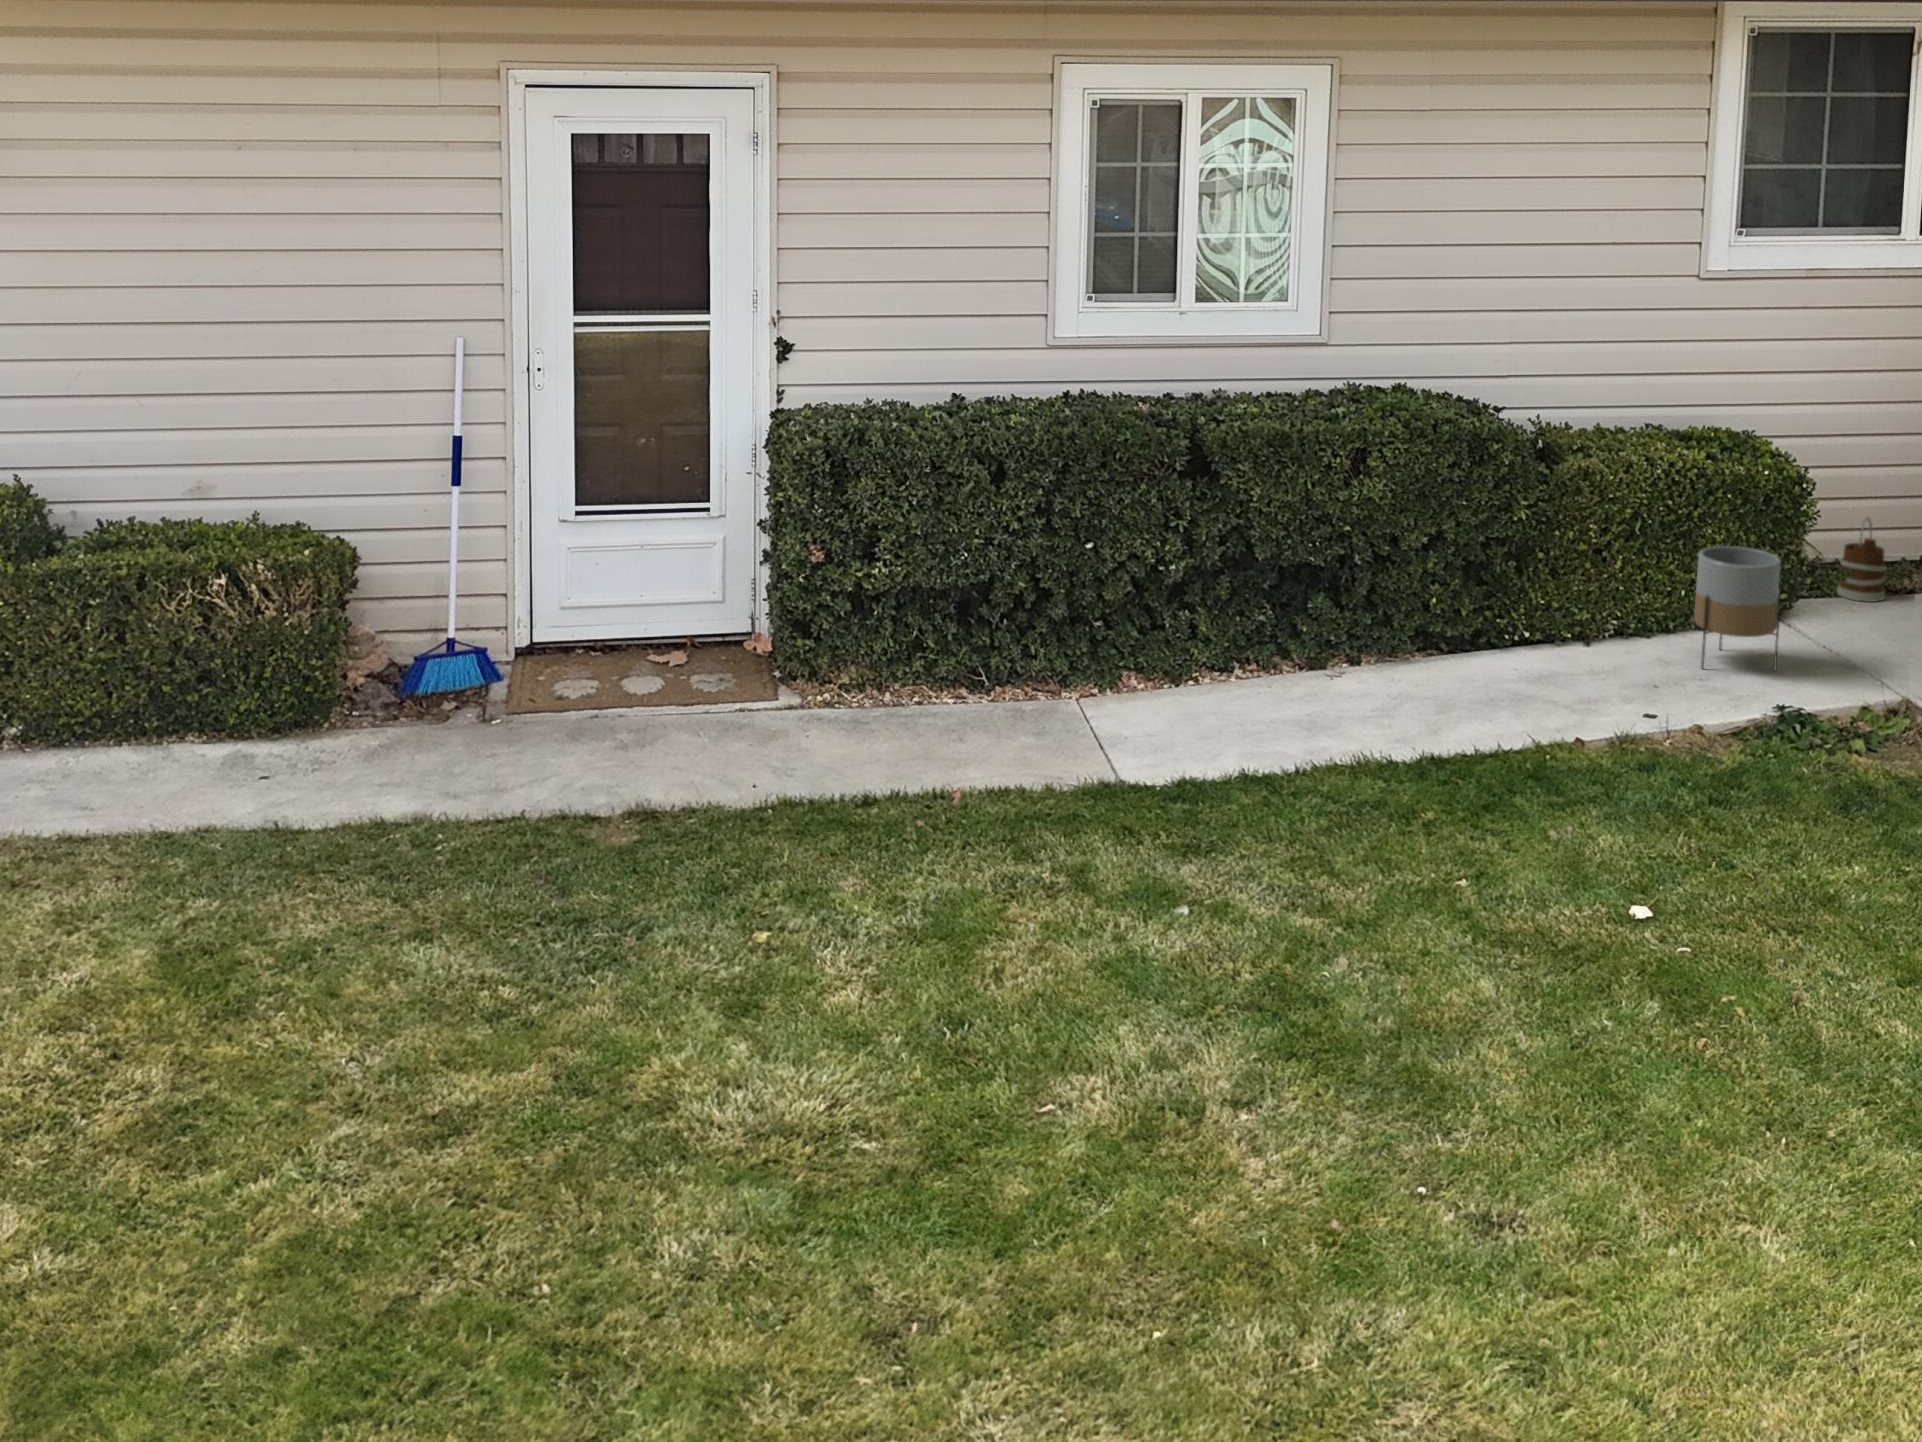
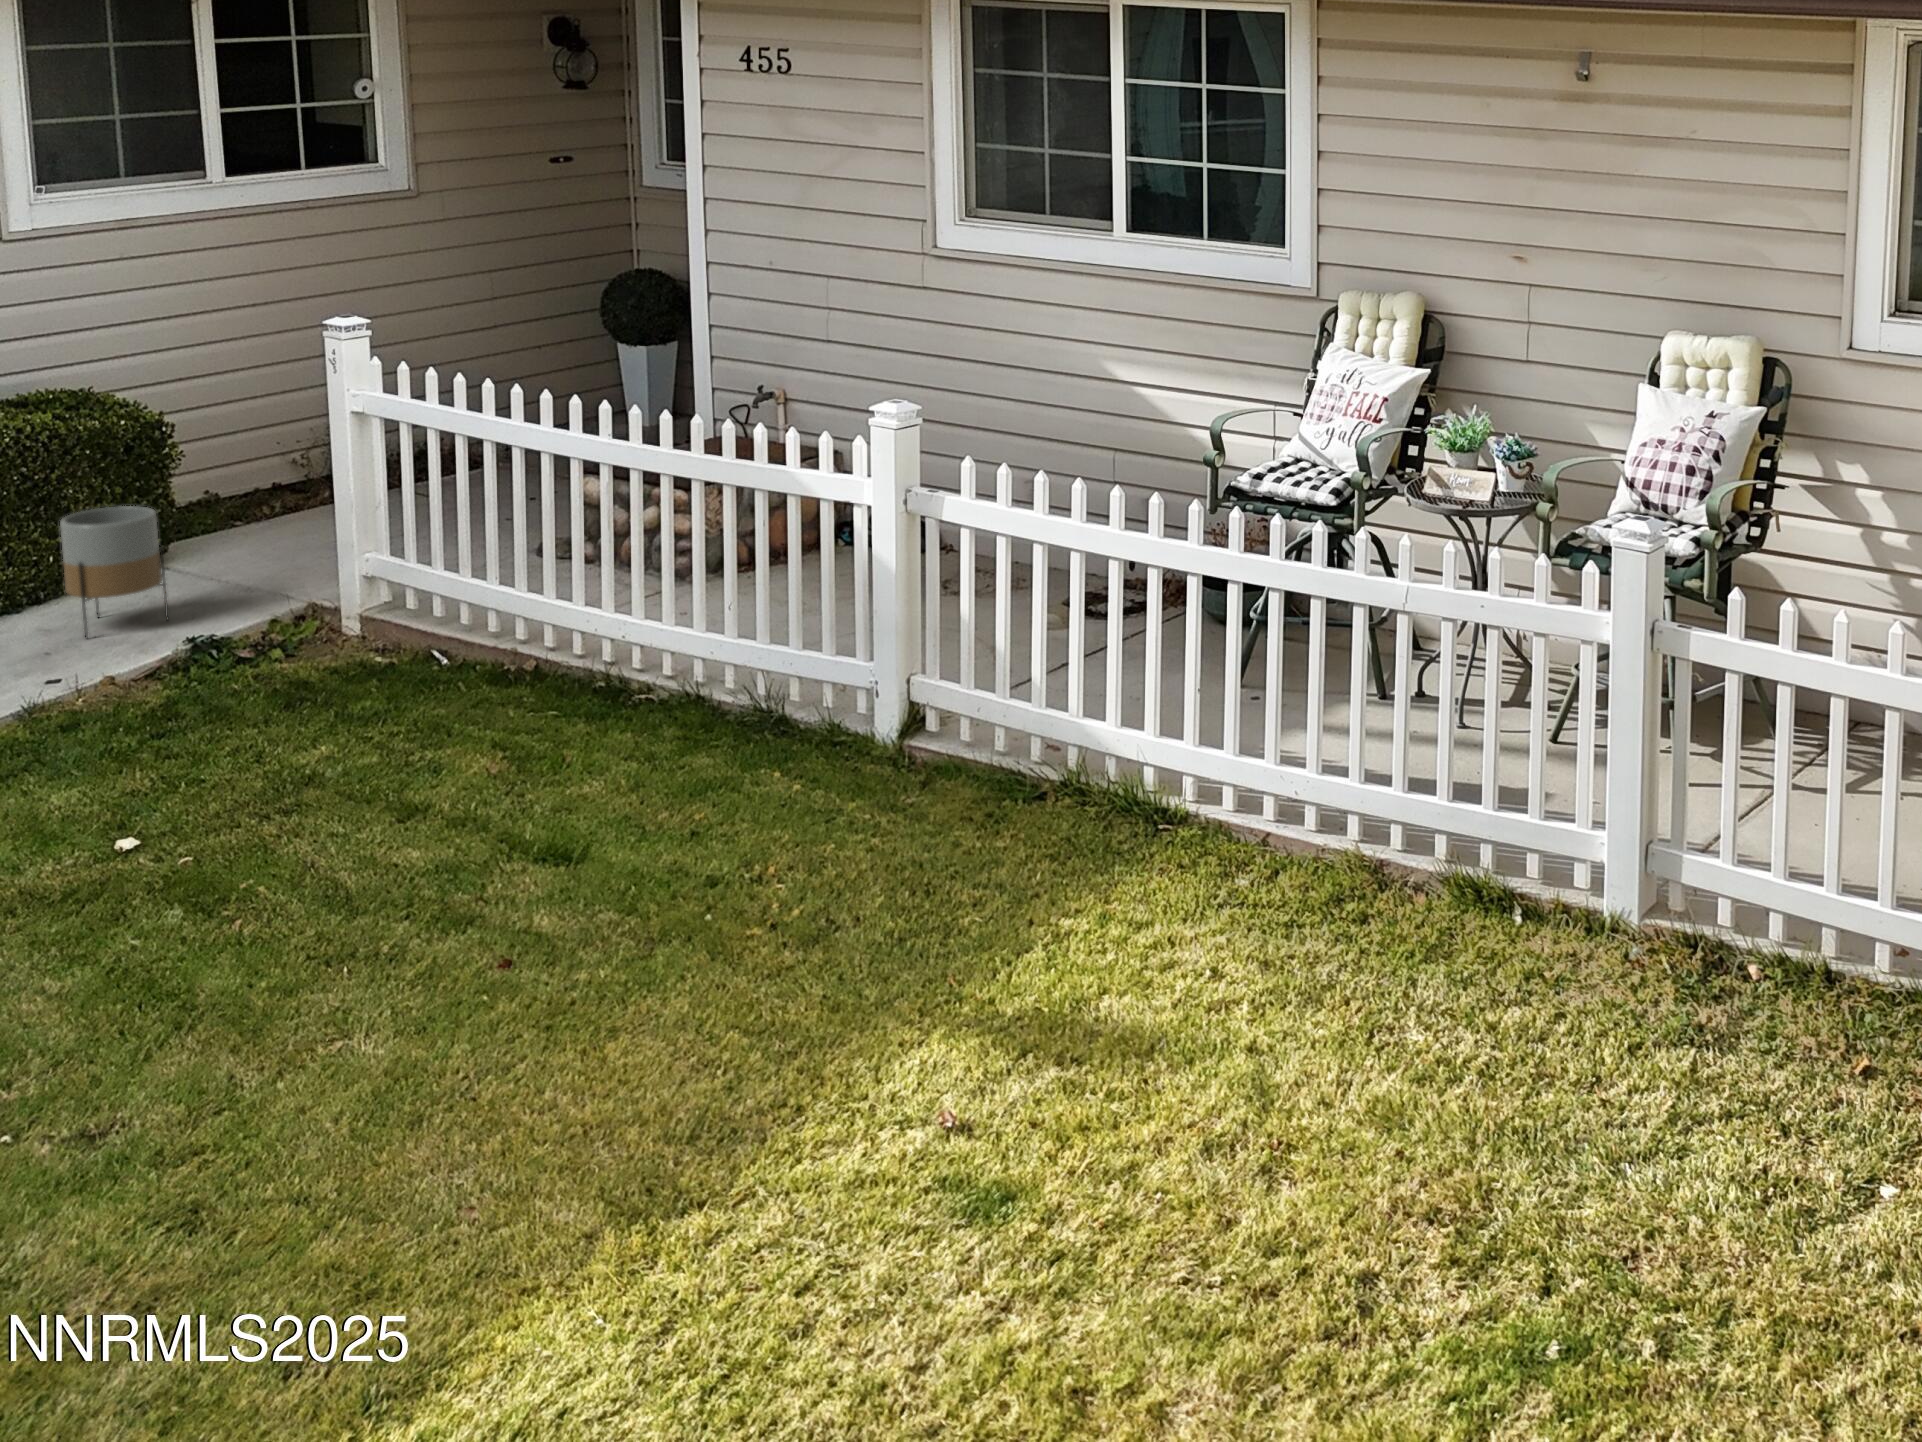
wooden bucket: present [1837,517,1886,602] -> none [200,460,253,543]

